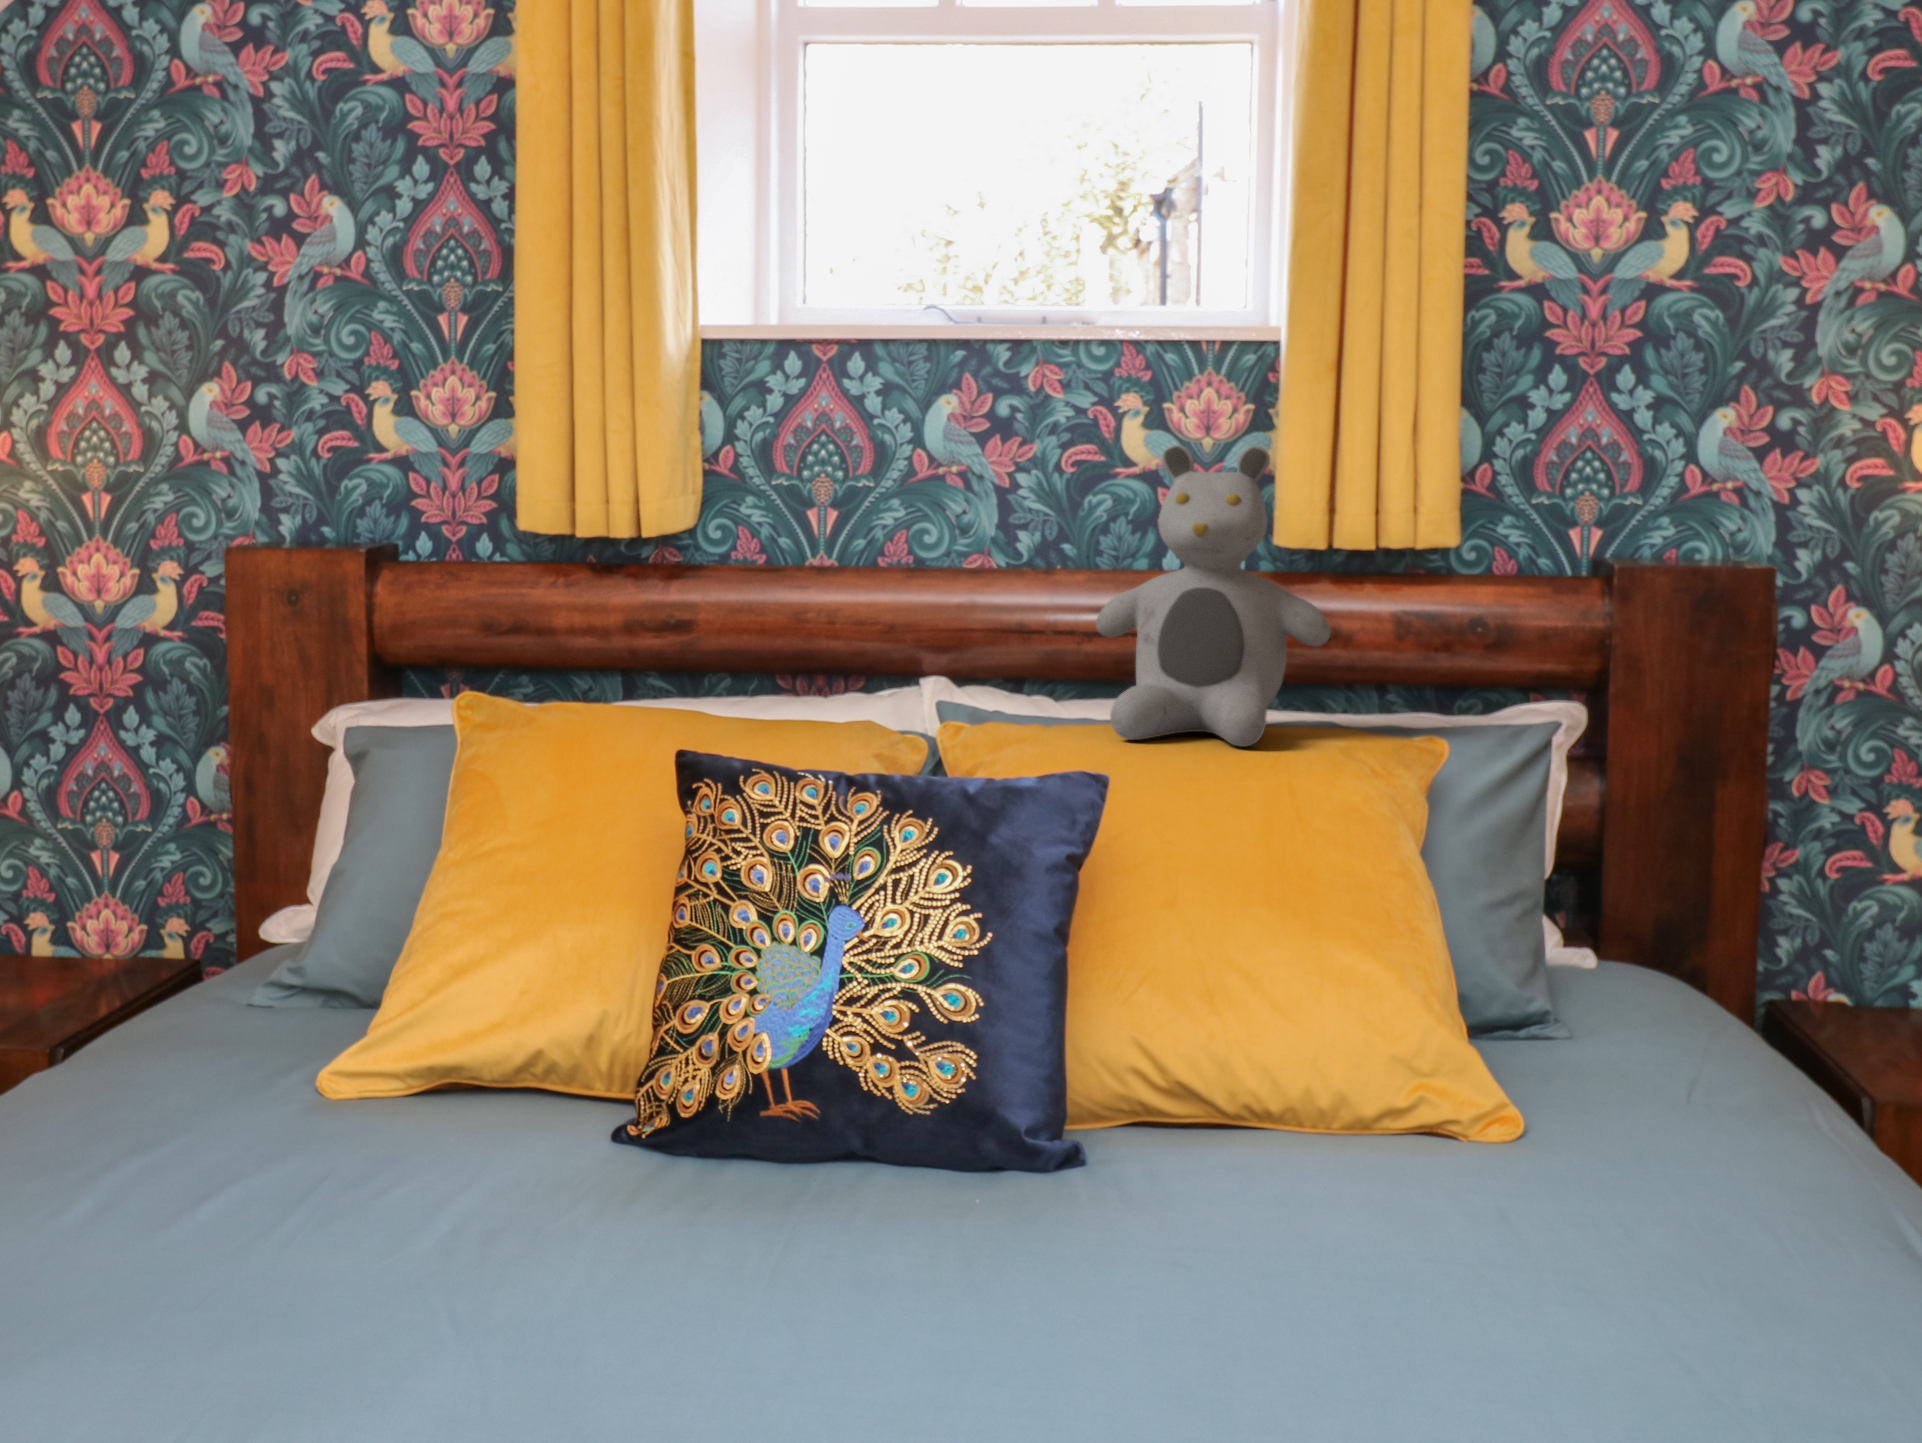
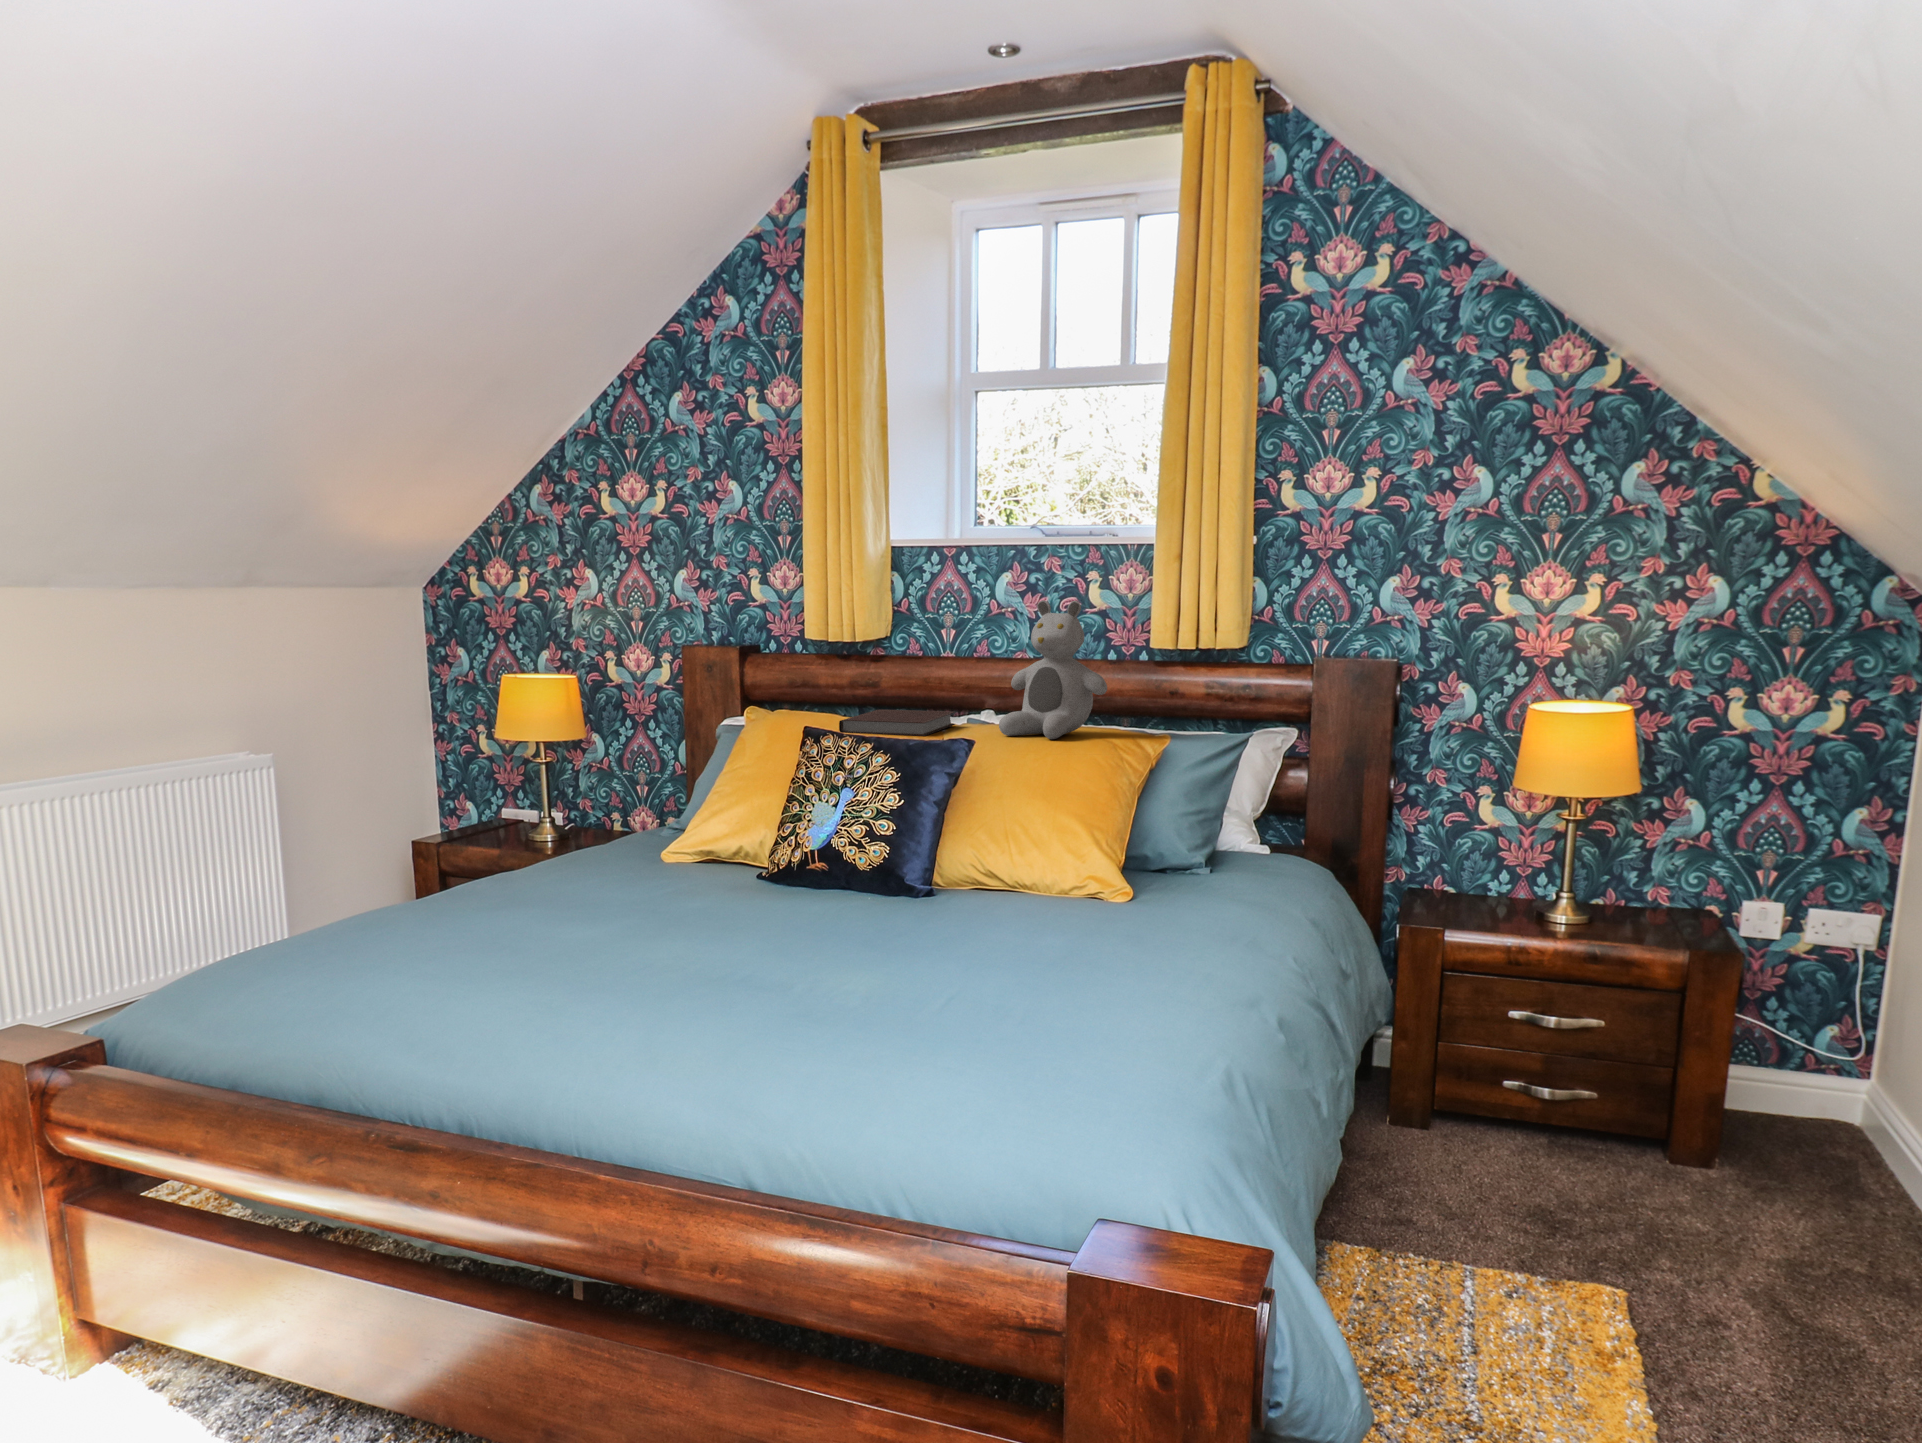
notebook: none [754,684,963,748] -> present [839,710,955,736]

